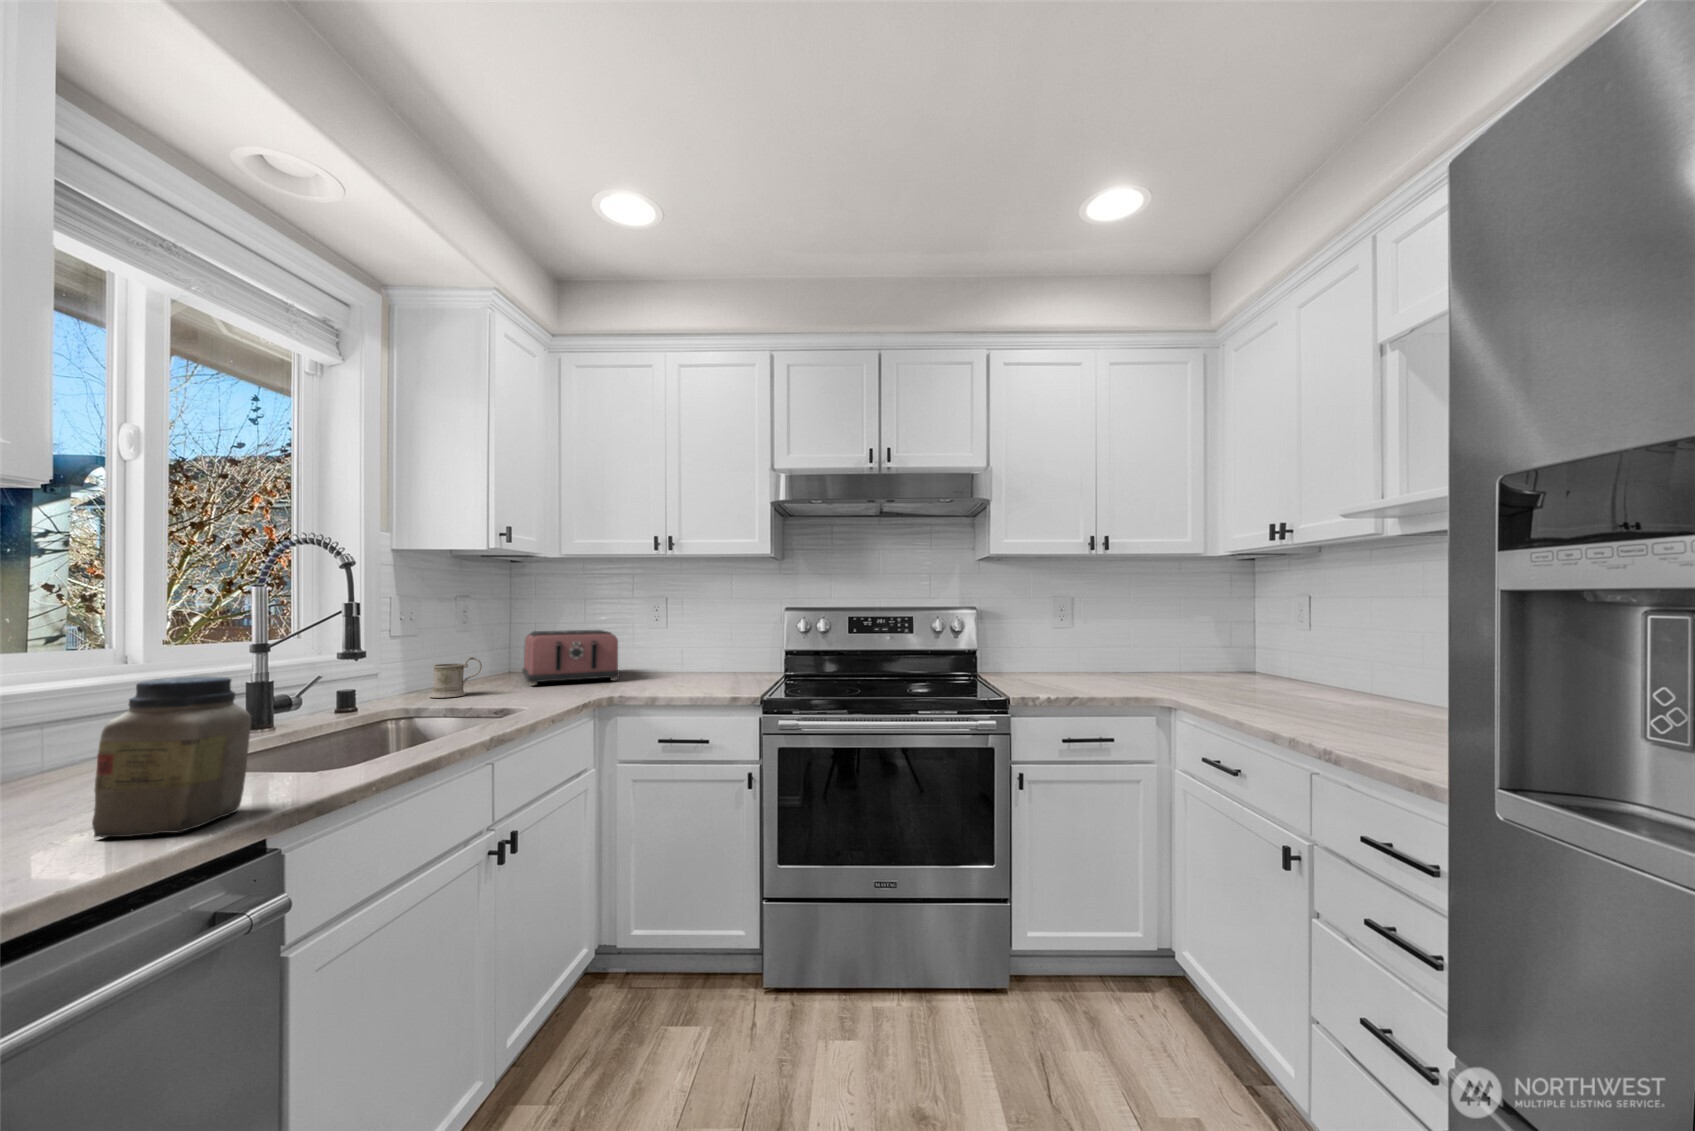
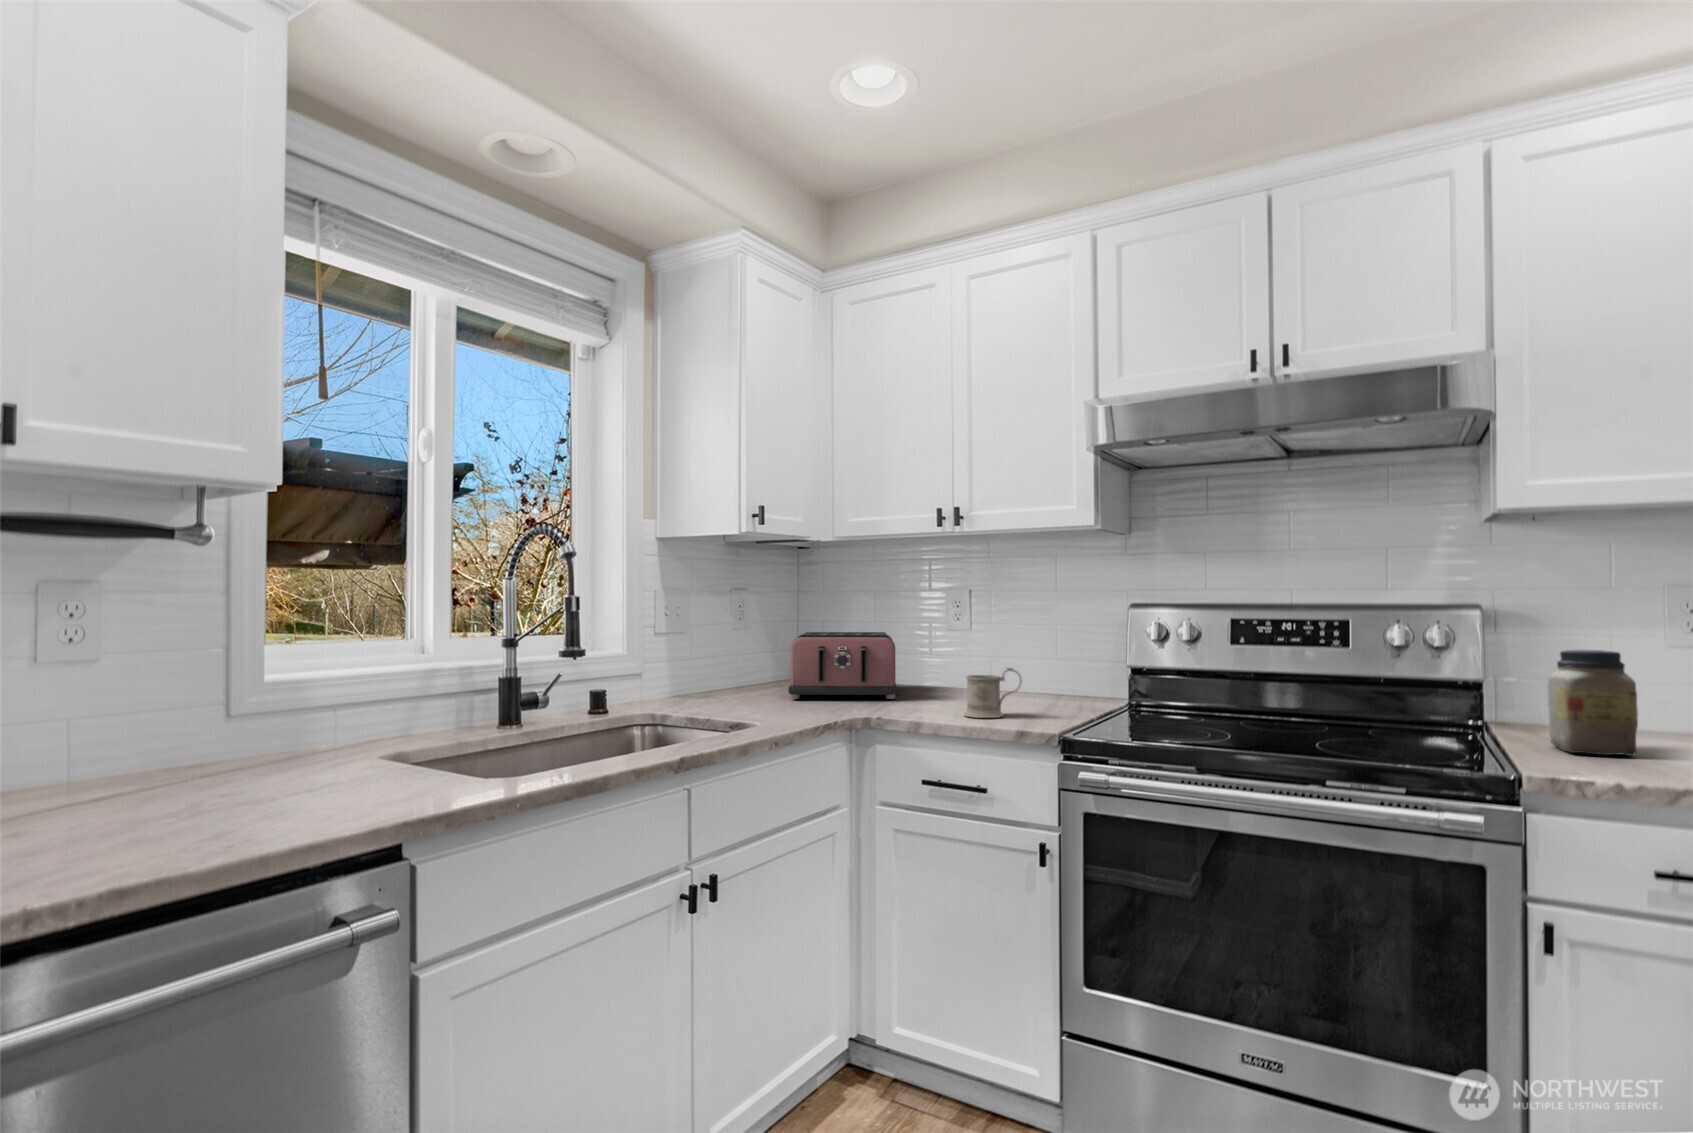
mug: present [429,657,482,698] -> present [964,668,1022,718]
jar: present [92,677,251,837] -> present [1548,650,1638,756]

